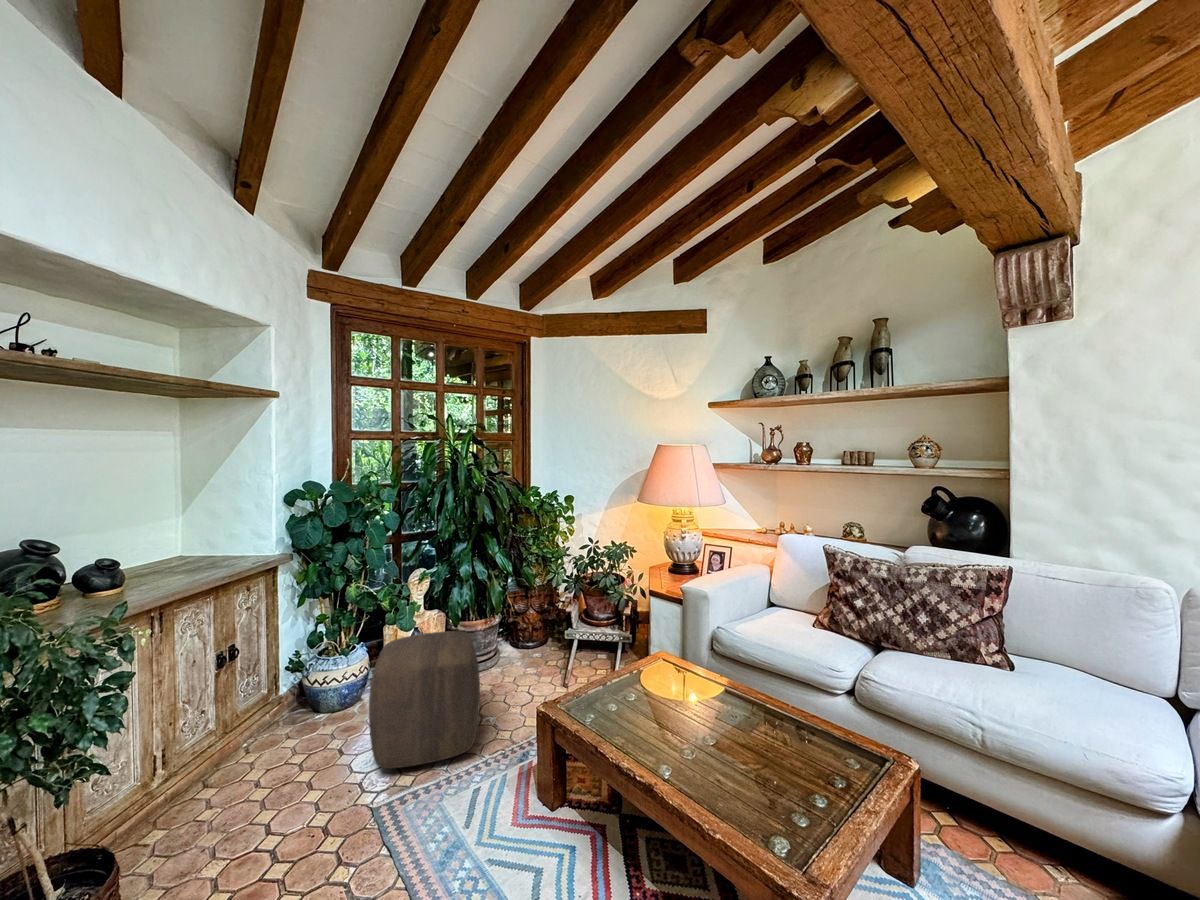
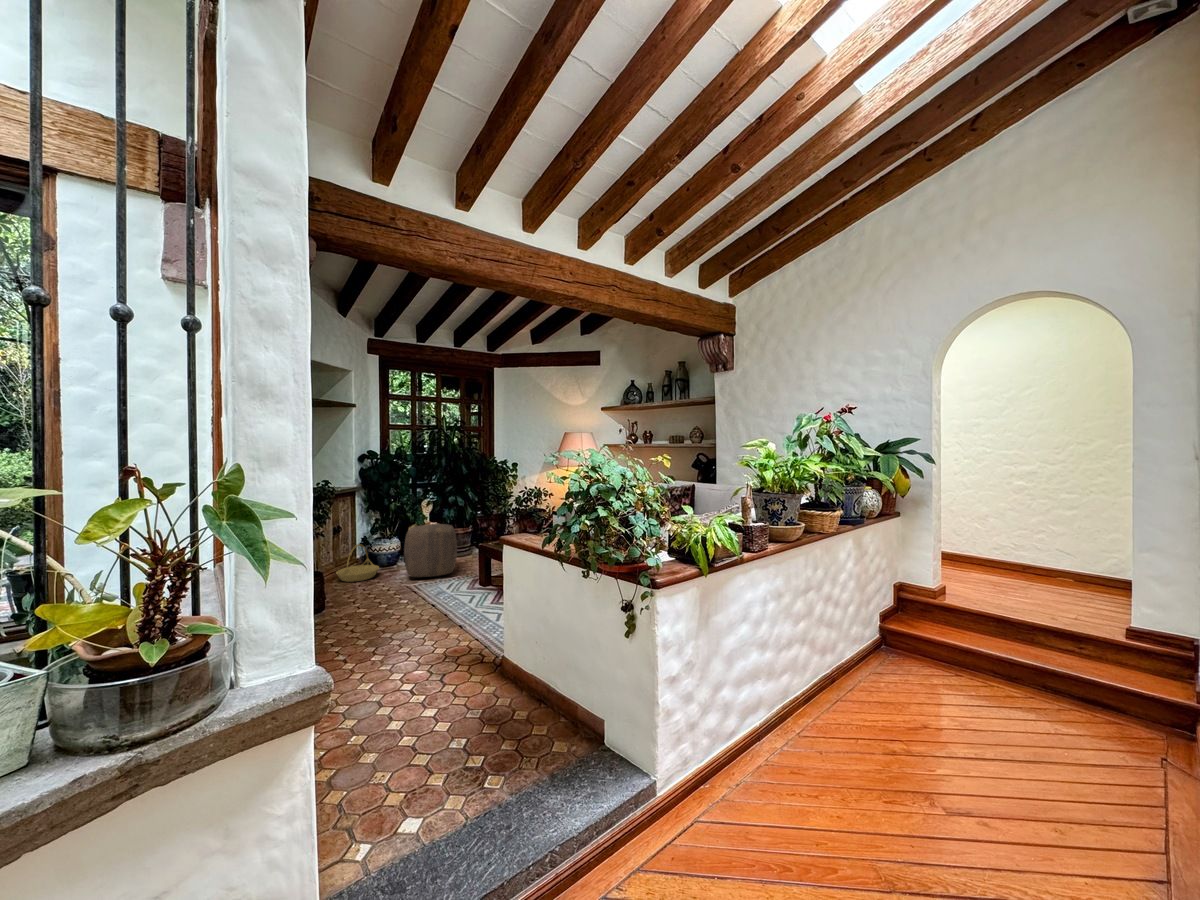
basket: none [217,685,318,782] -> present [336,544,379,582]

